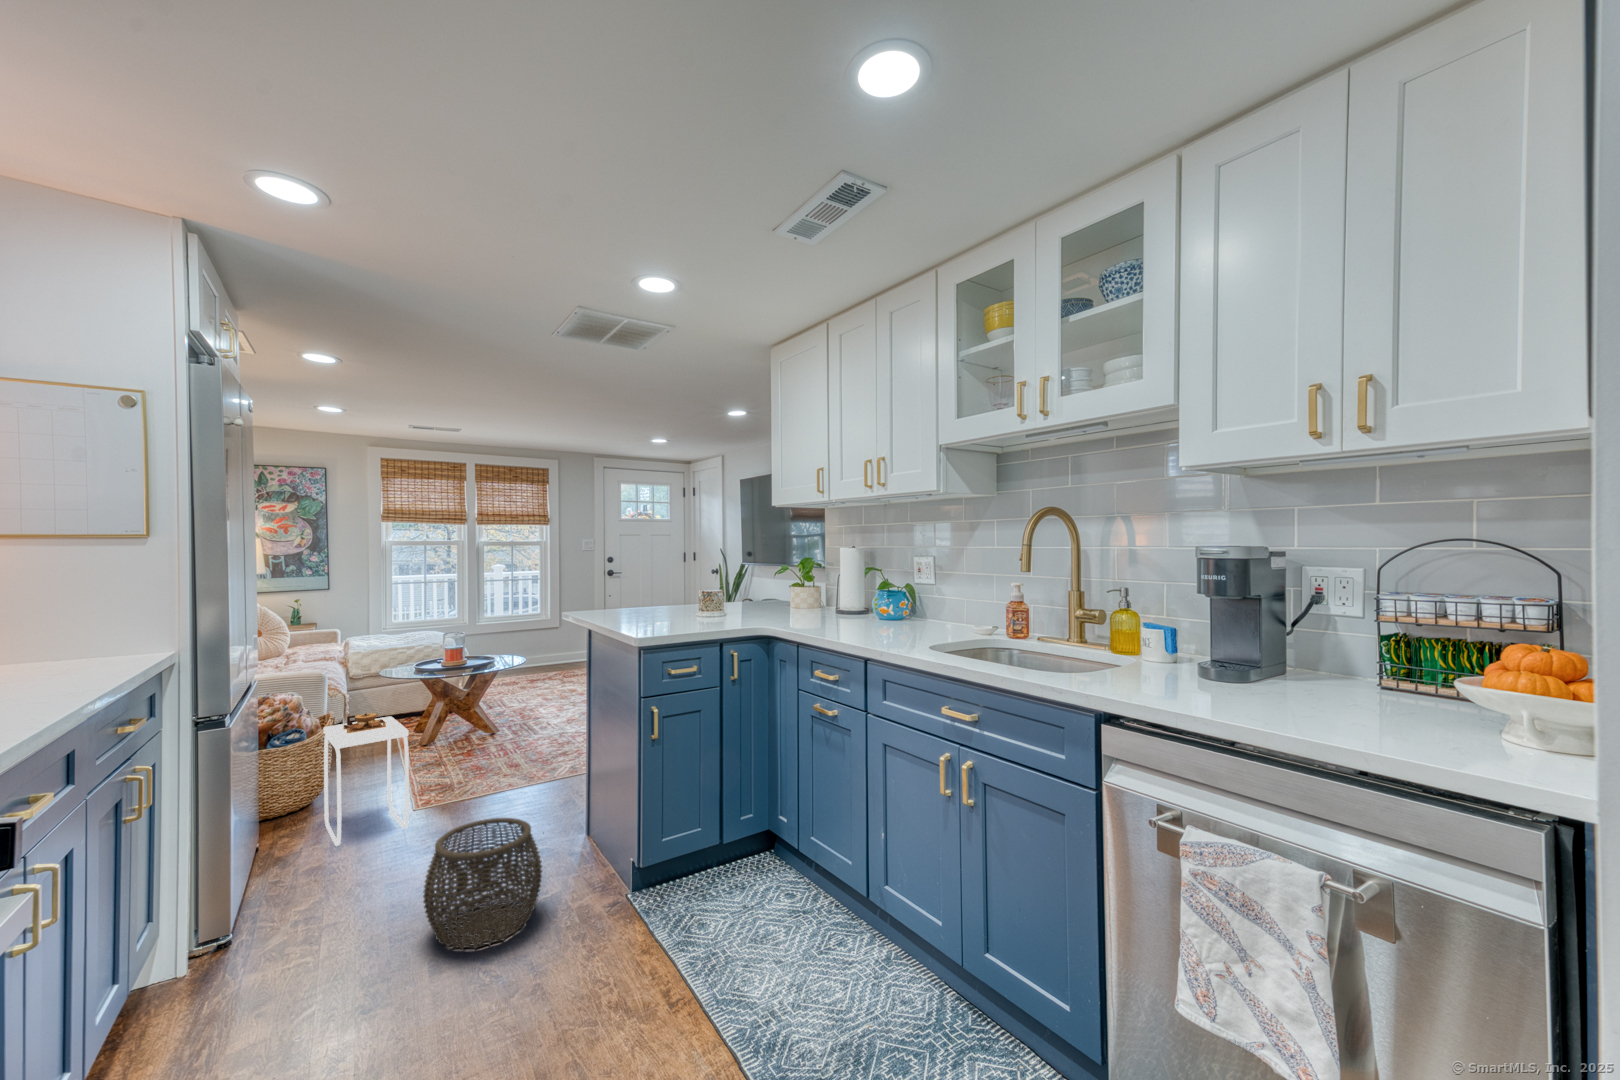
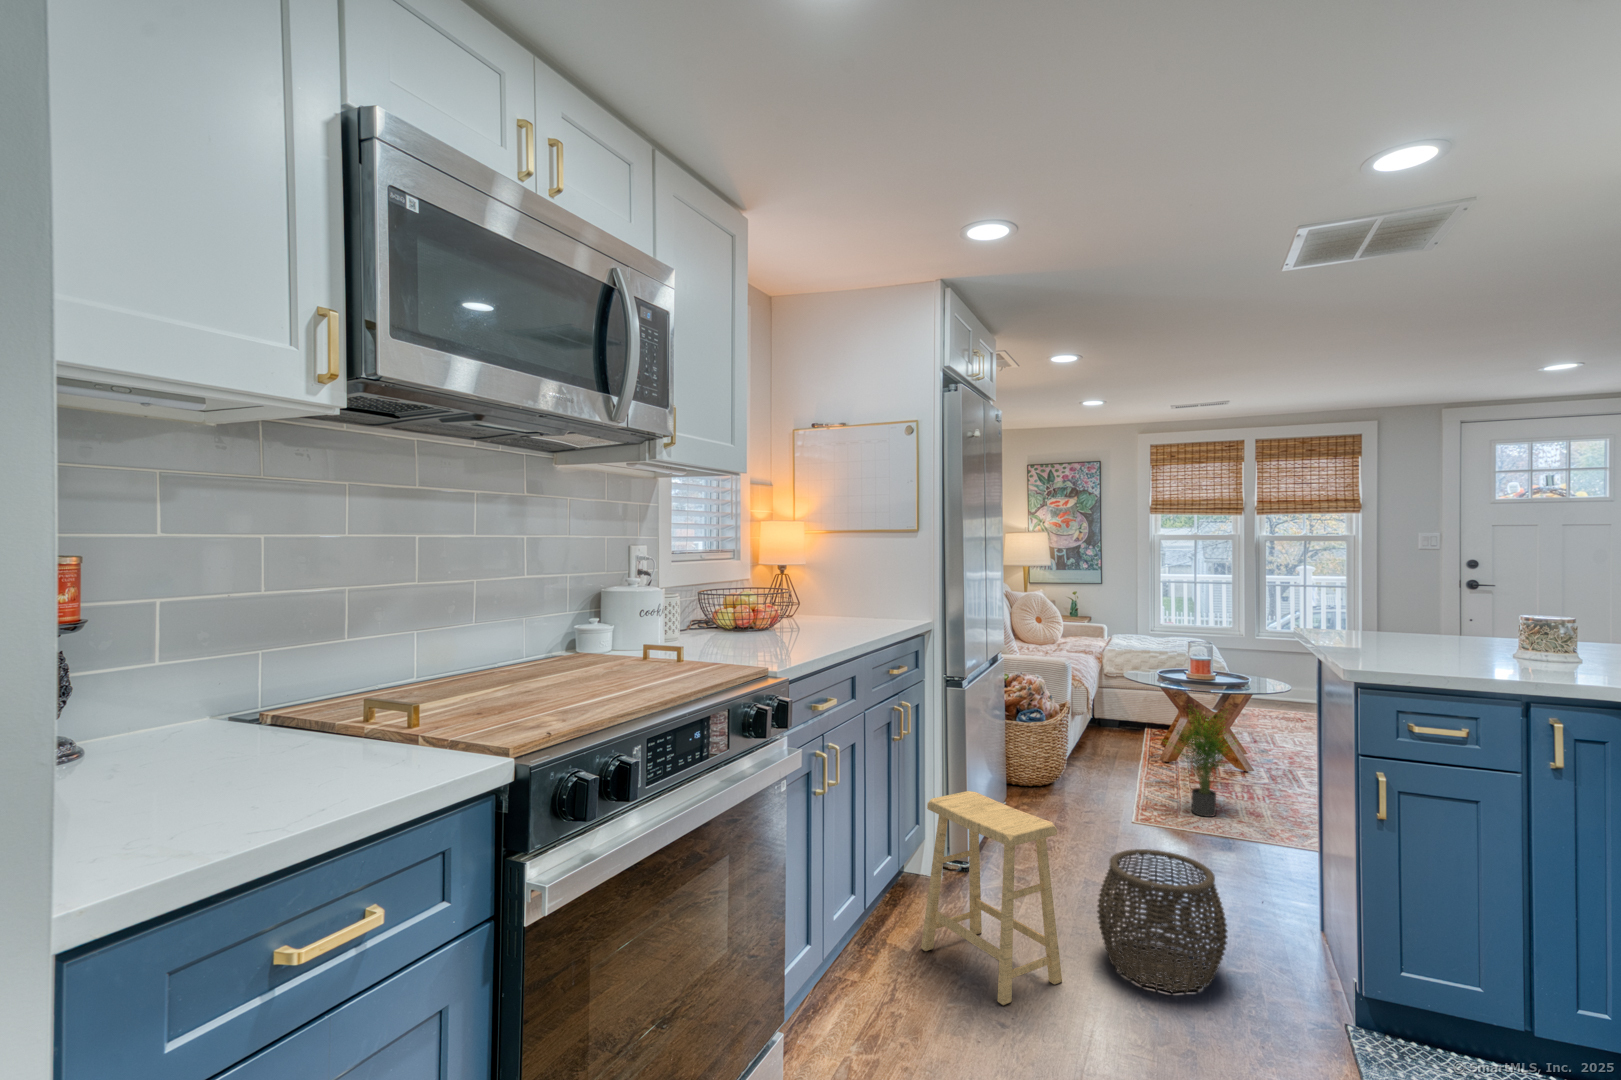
potted plant: none [429,682,505,782] -> present [1170,713,1235,817]
side table: present [324,713,409,846] -> none [1054,710,1123,839]
footstool: none [199,832,398,1052] -> present [921,791,1062,1005]

